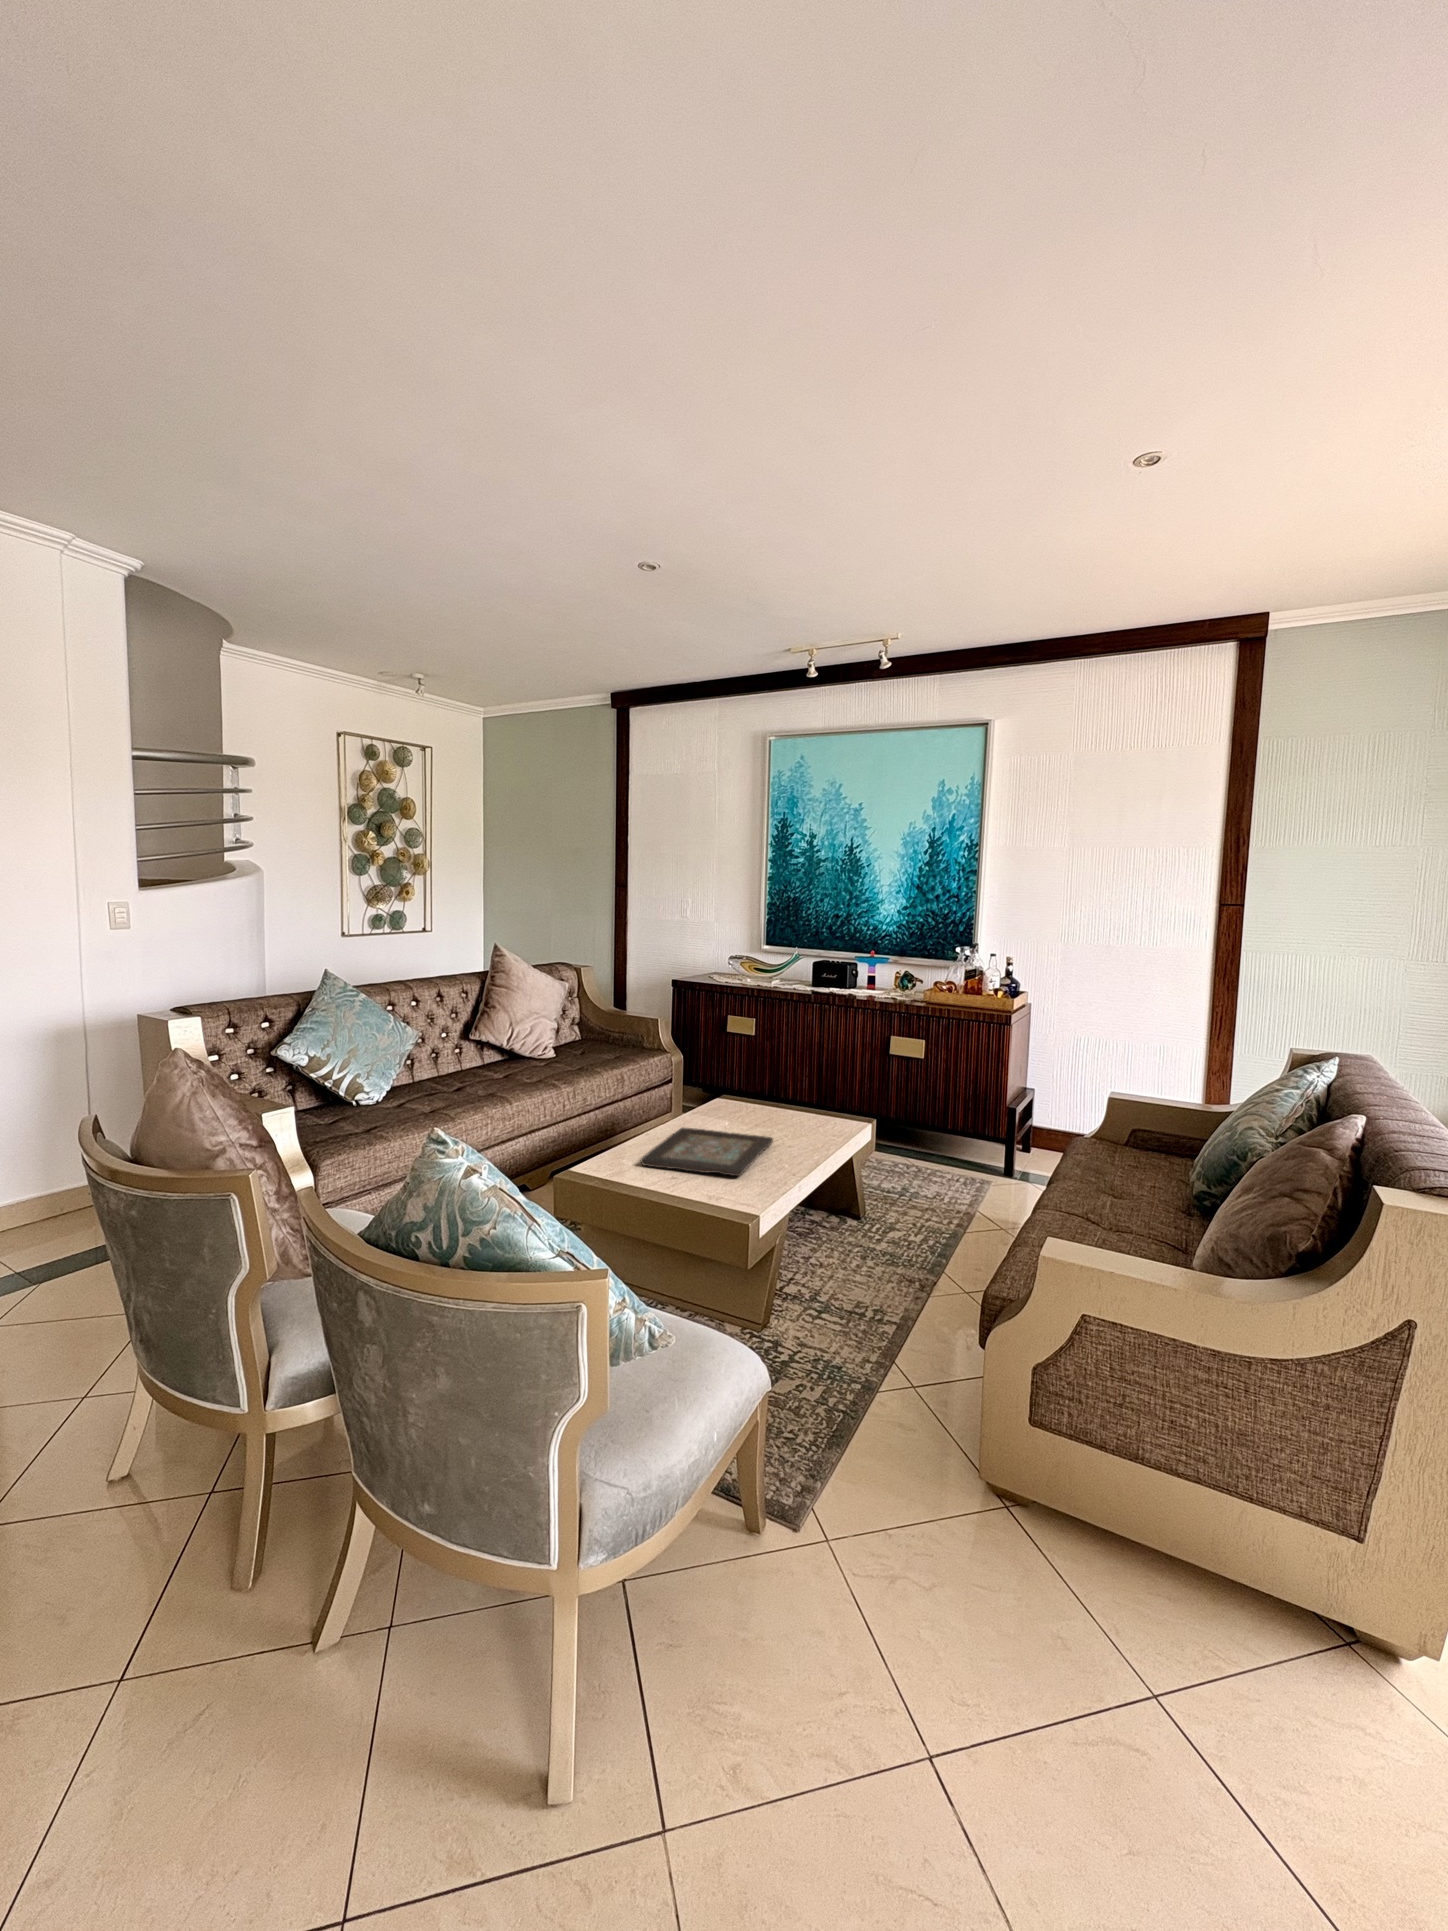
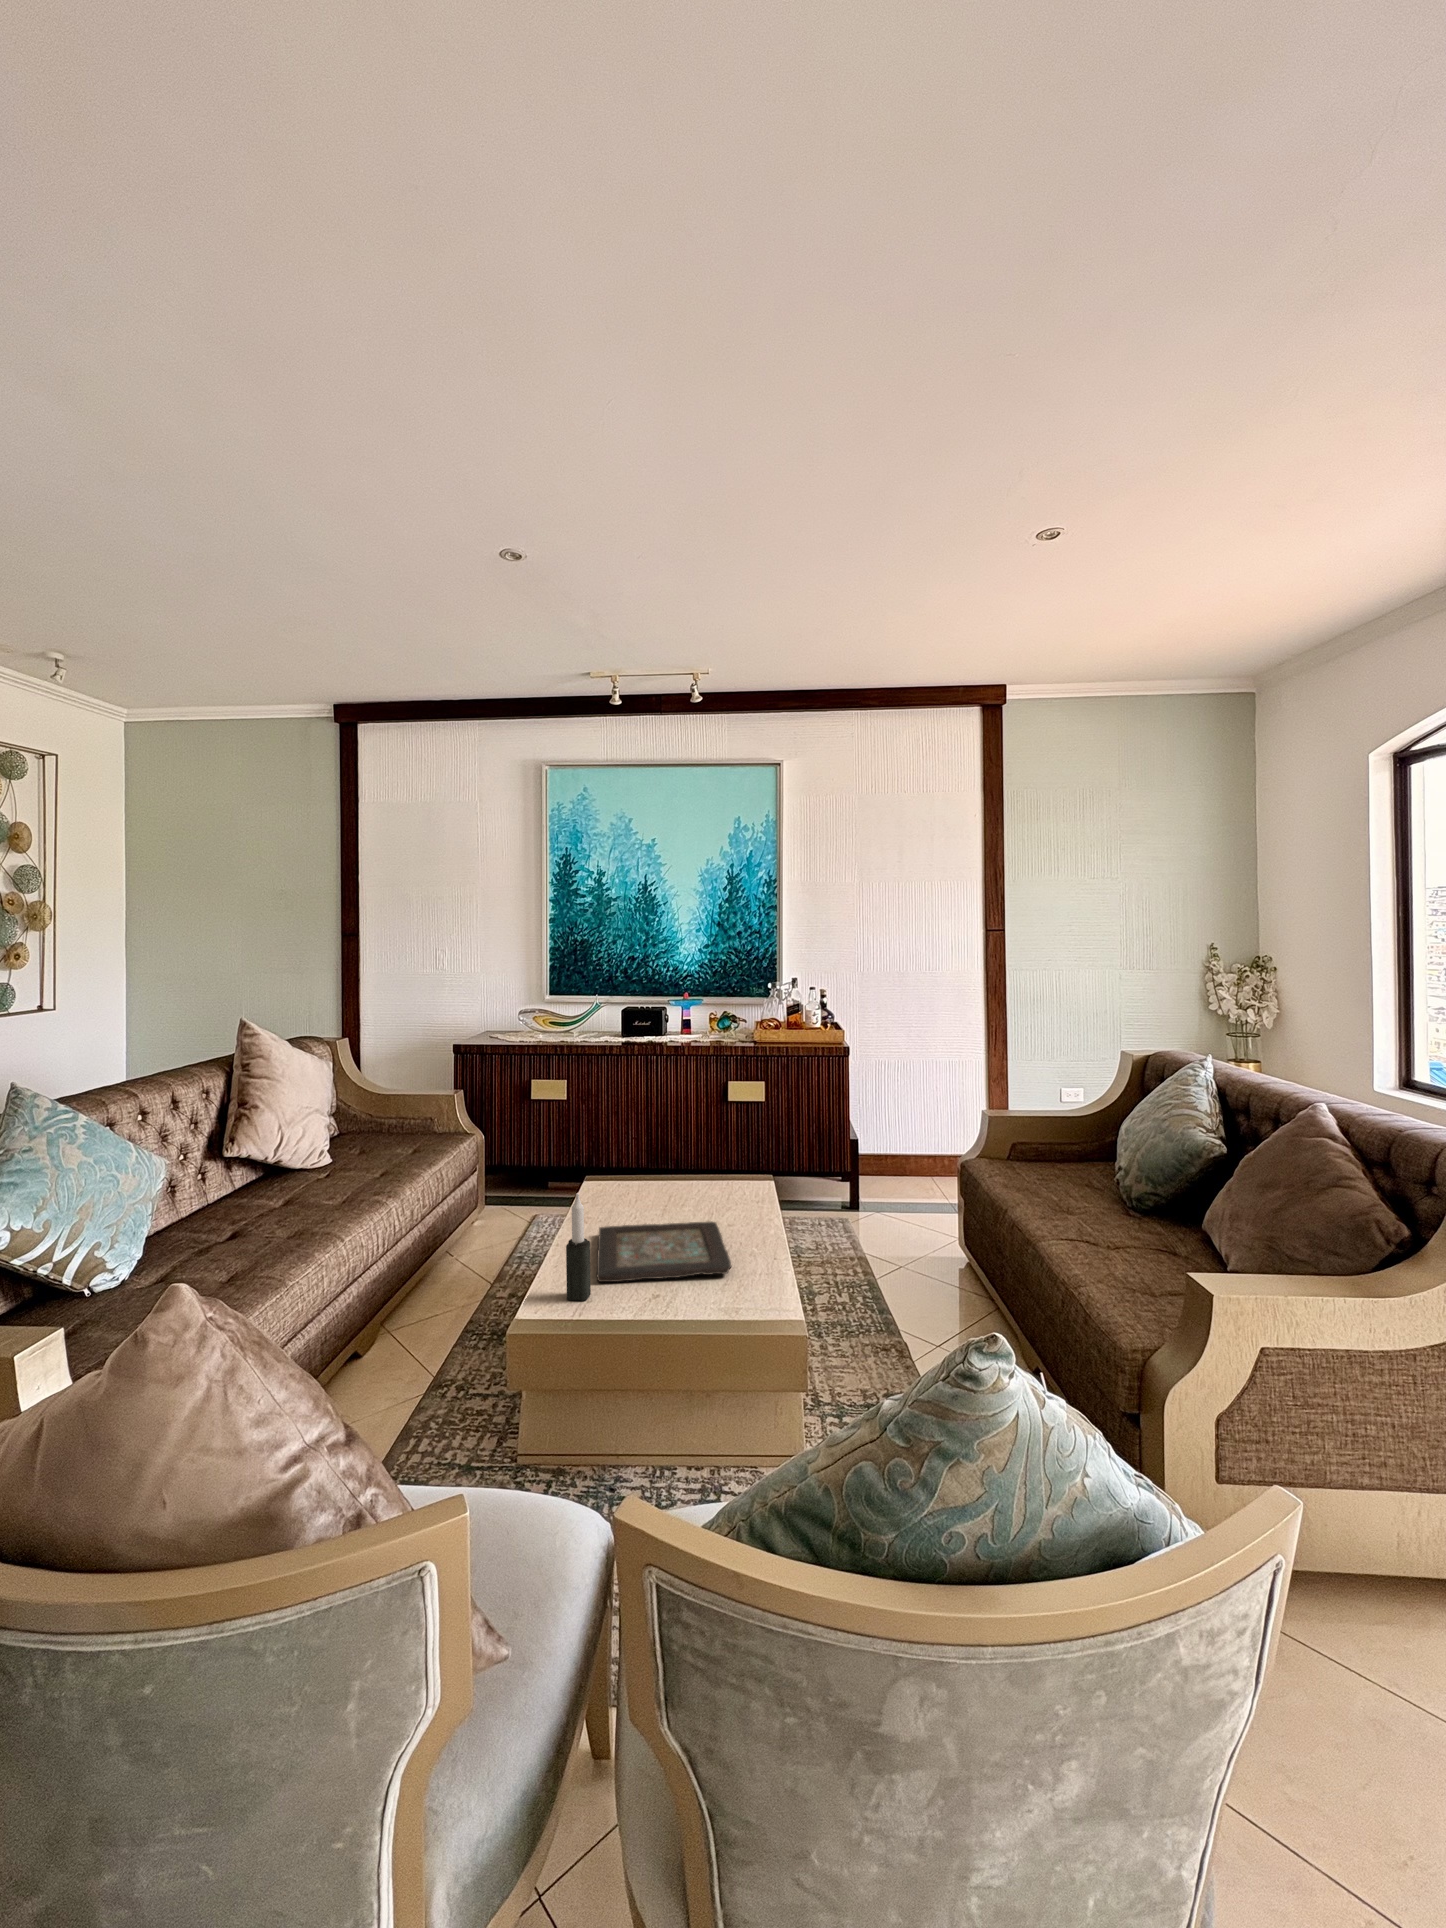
candle: none [608,1094,628,1175] -> present [566,1193,591,1301]

